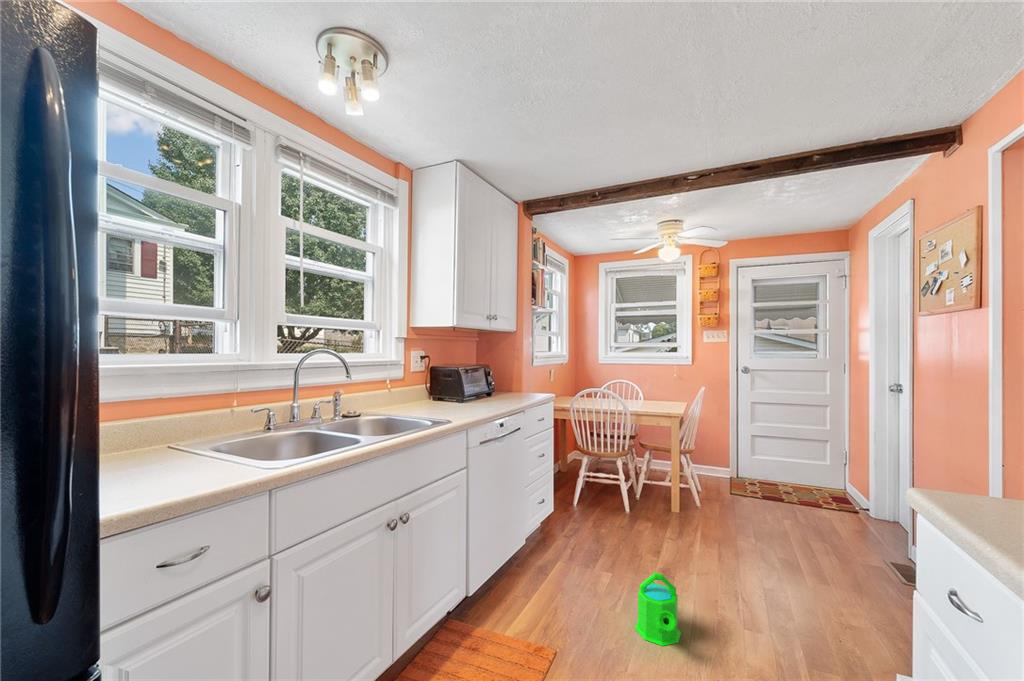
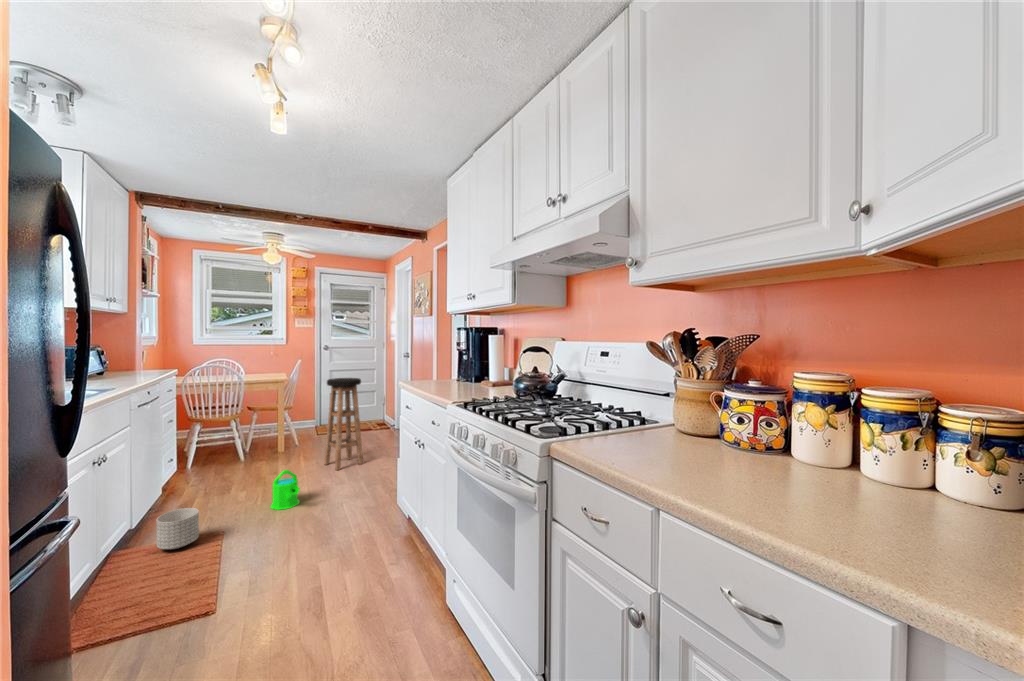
bar stool: none [733,423,806,589] -> present [324,378,363,470]
planter: none [488,586,533,652] -> present [157,508,199,549]

